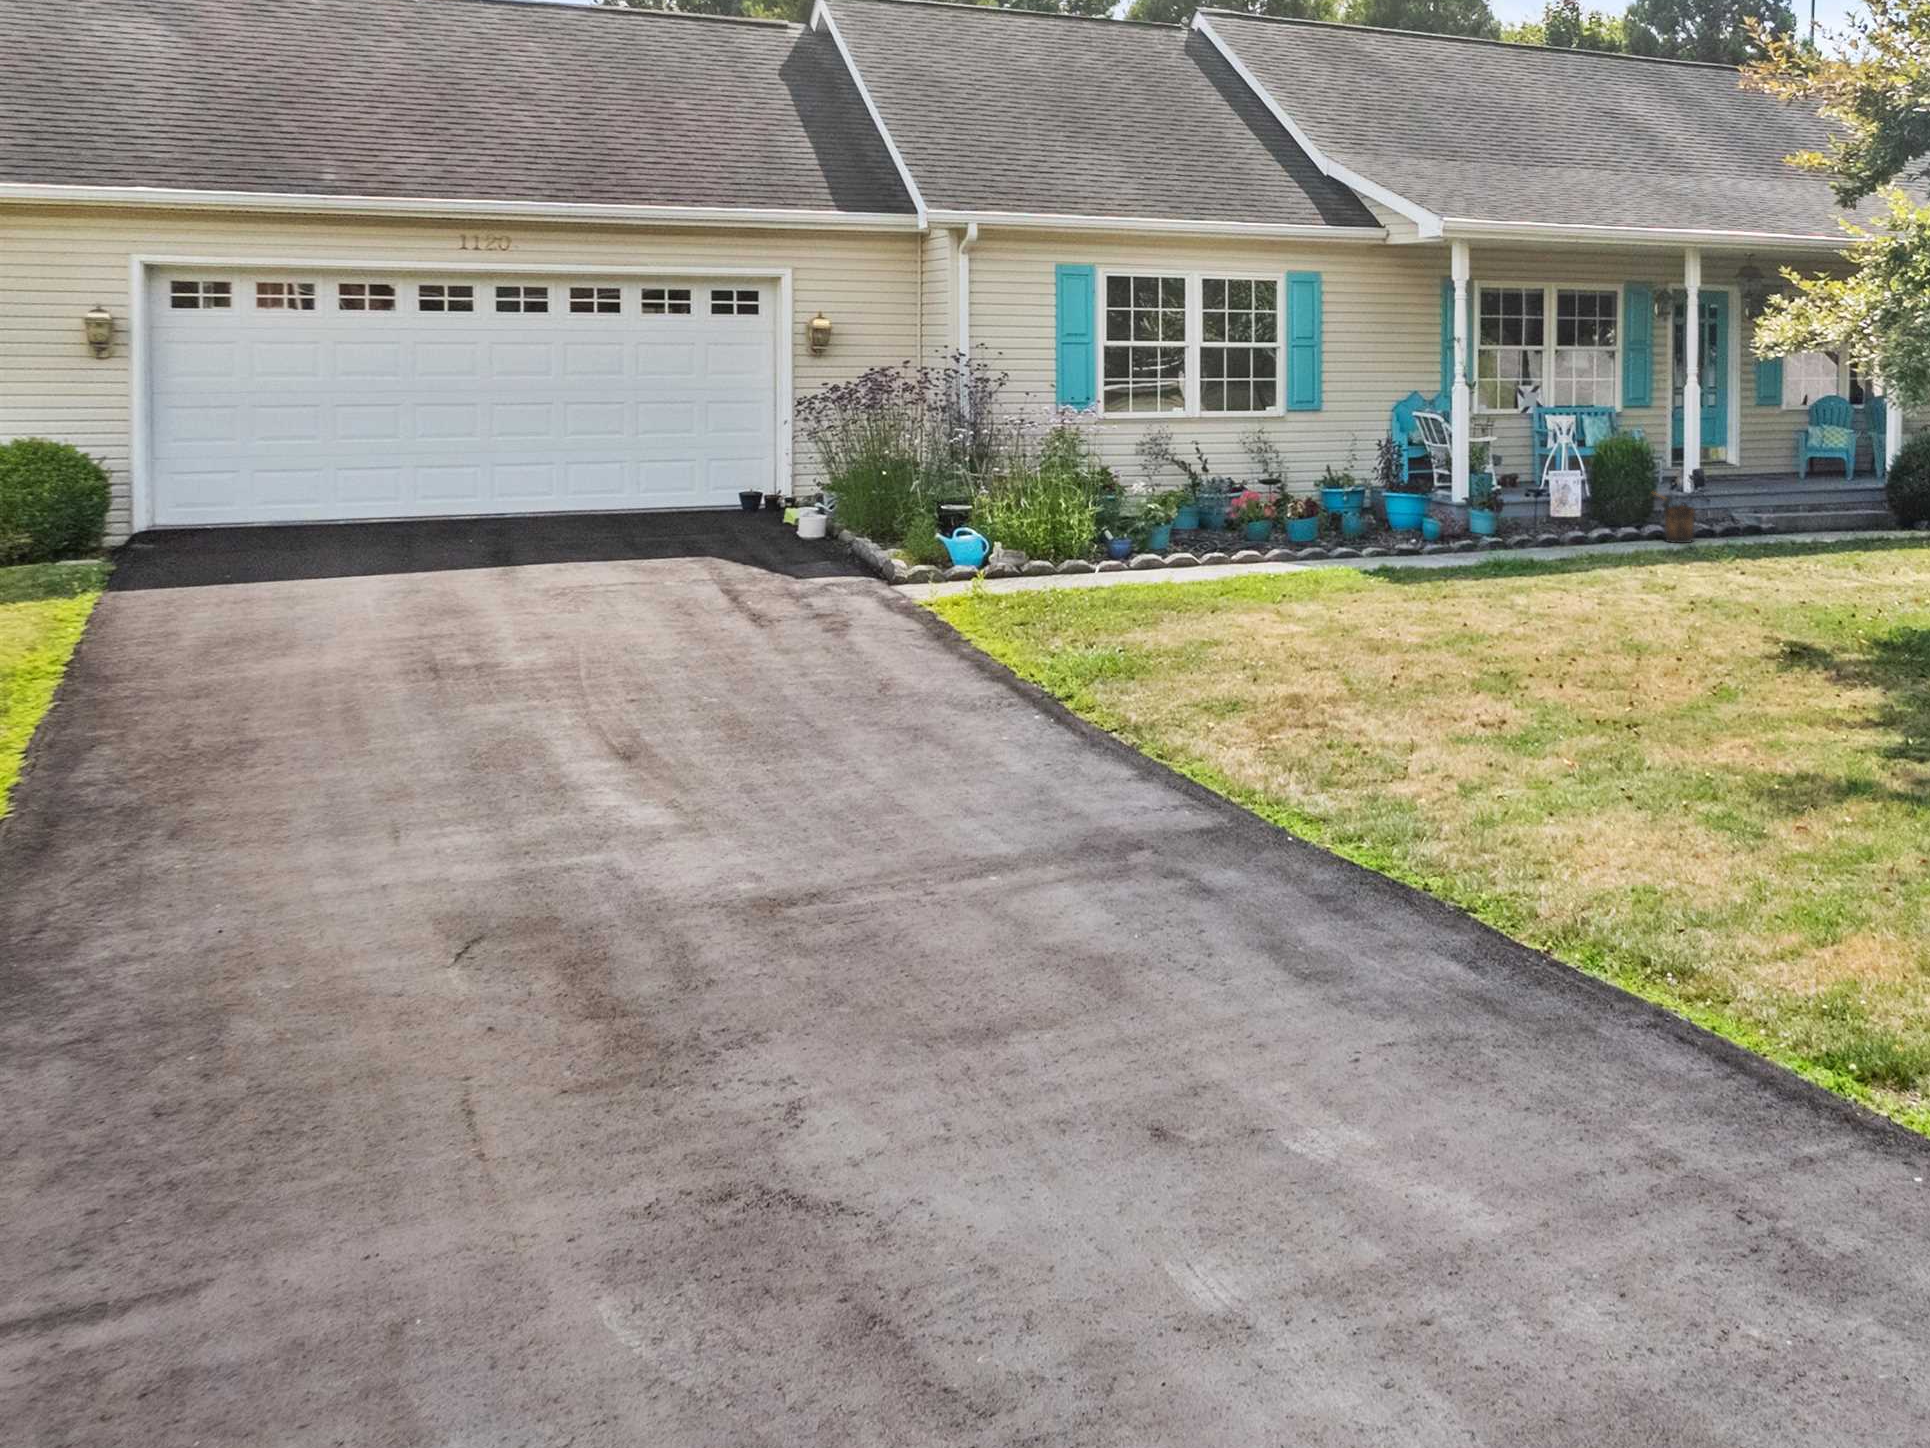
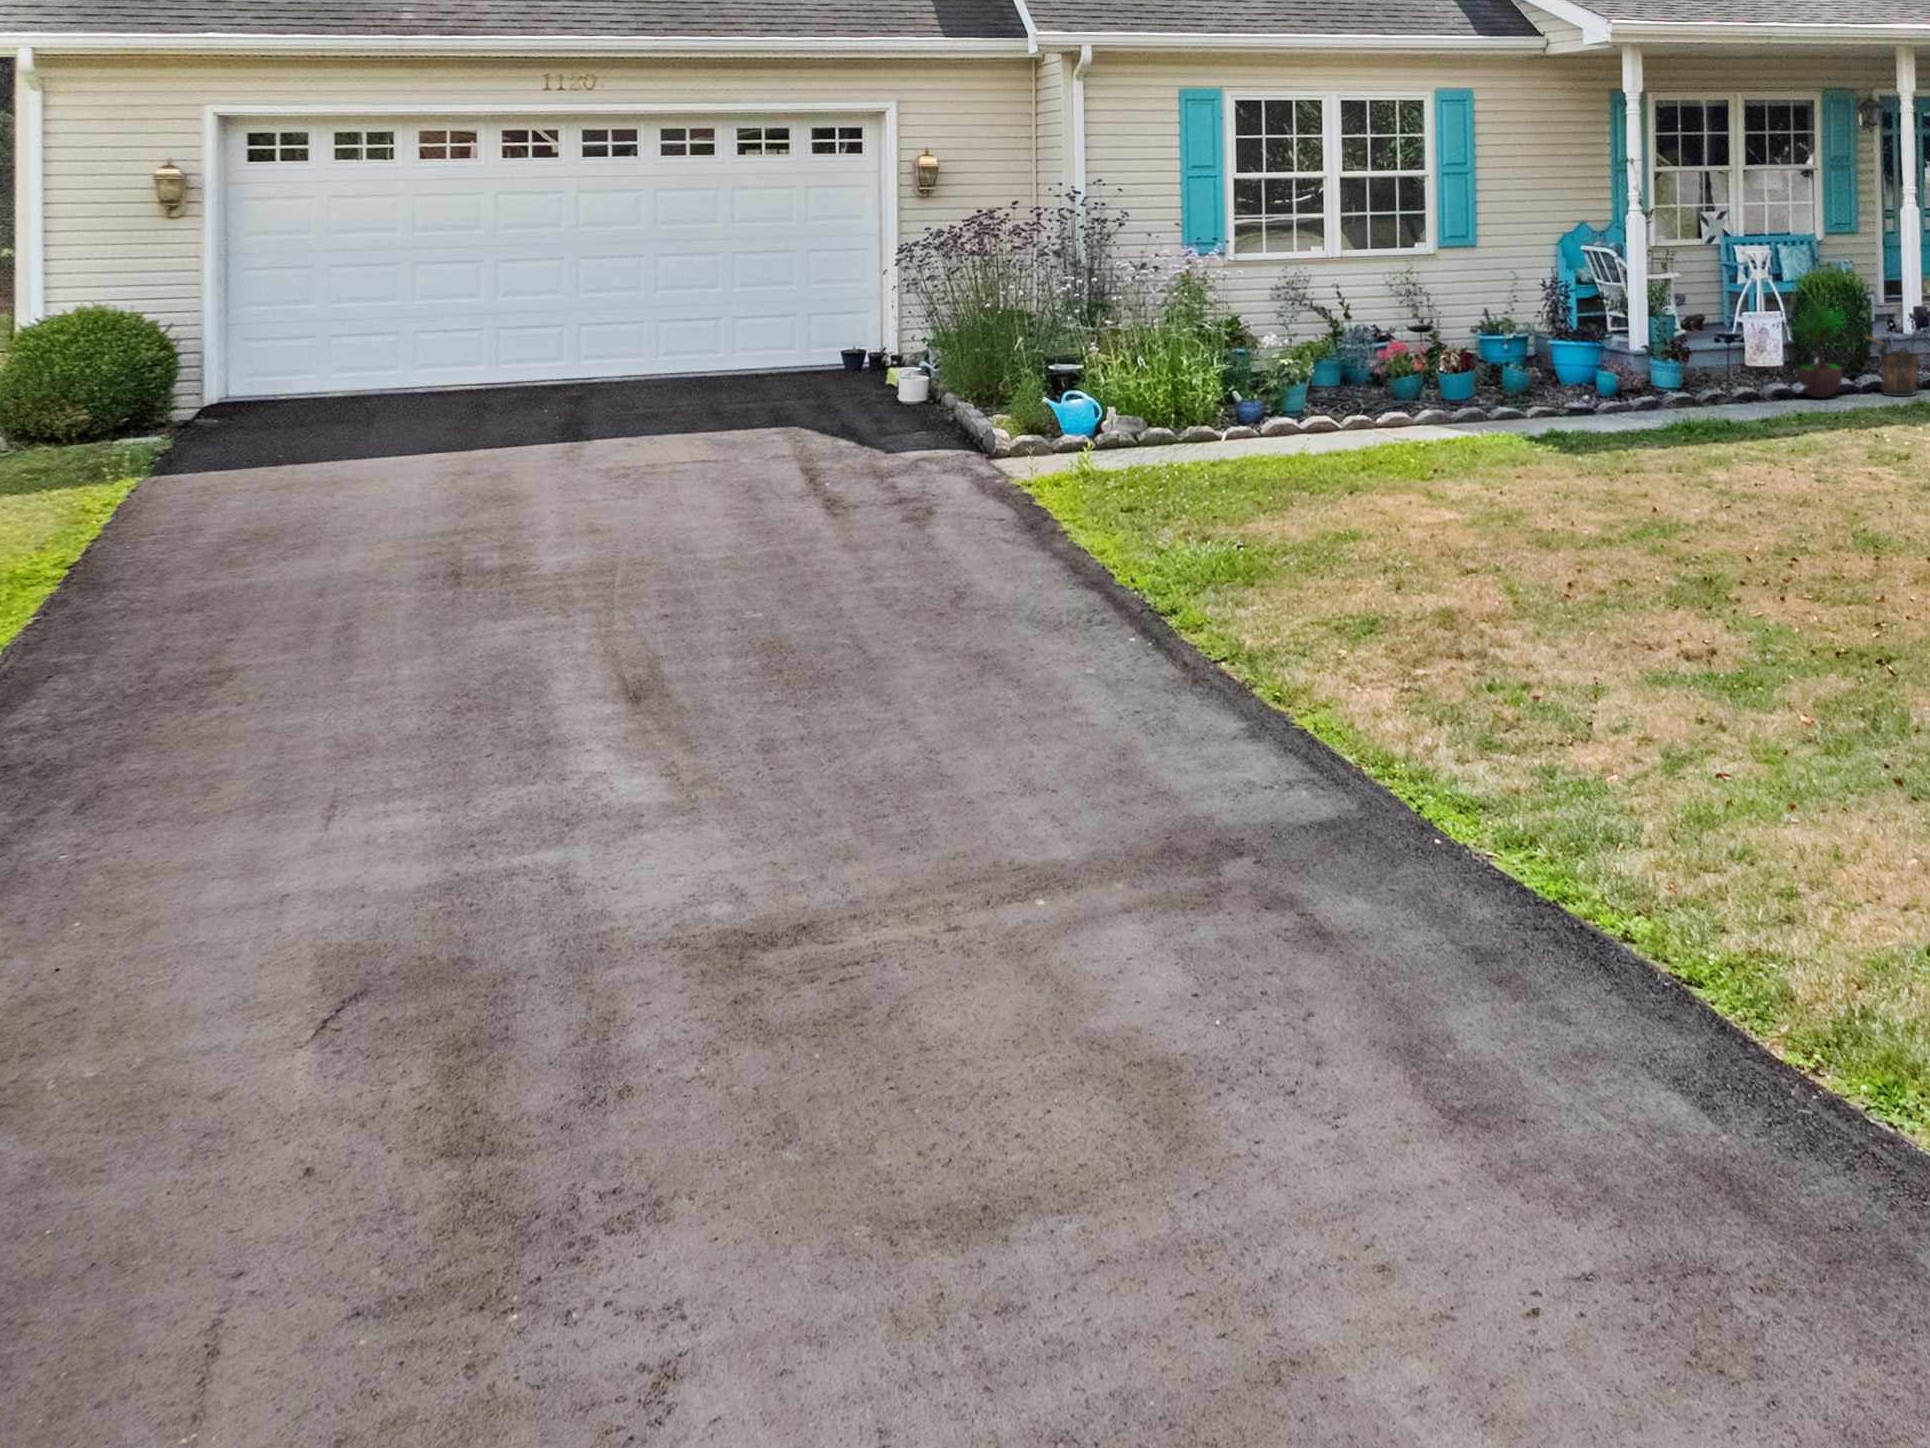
potted tree: none [1586,457,1638,544] -> present [1794,303,1845,398]

